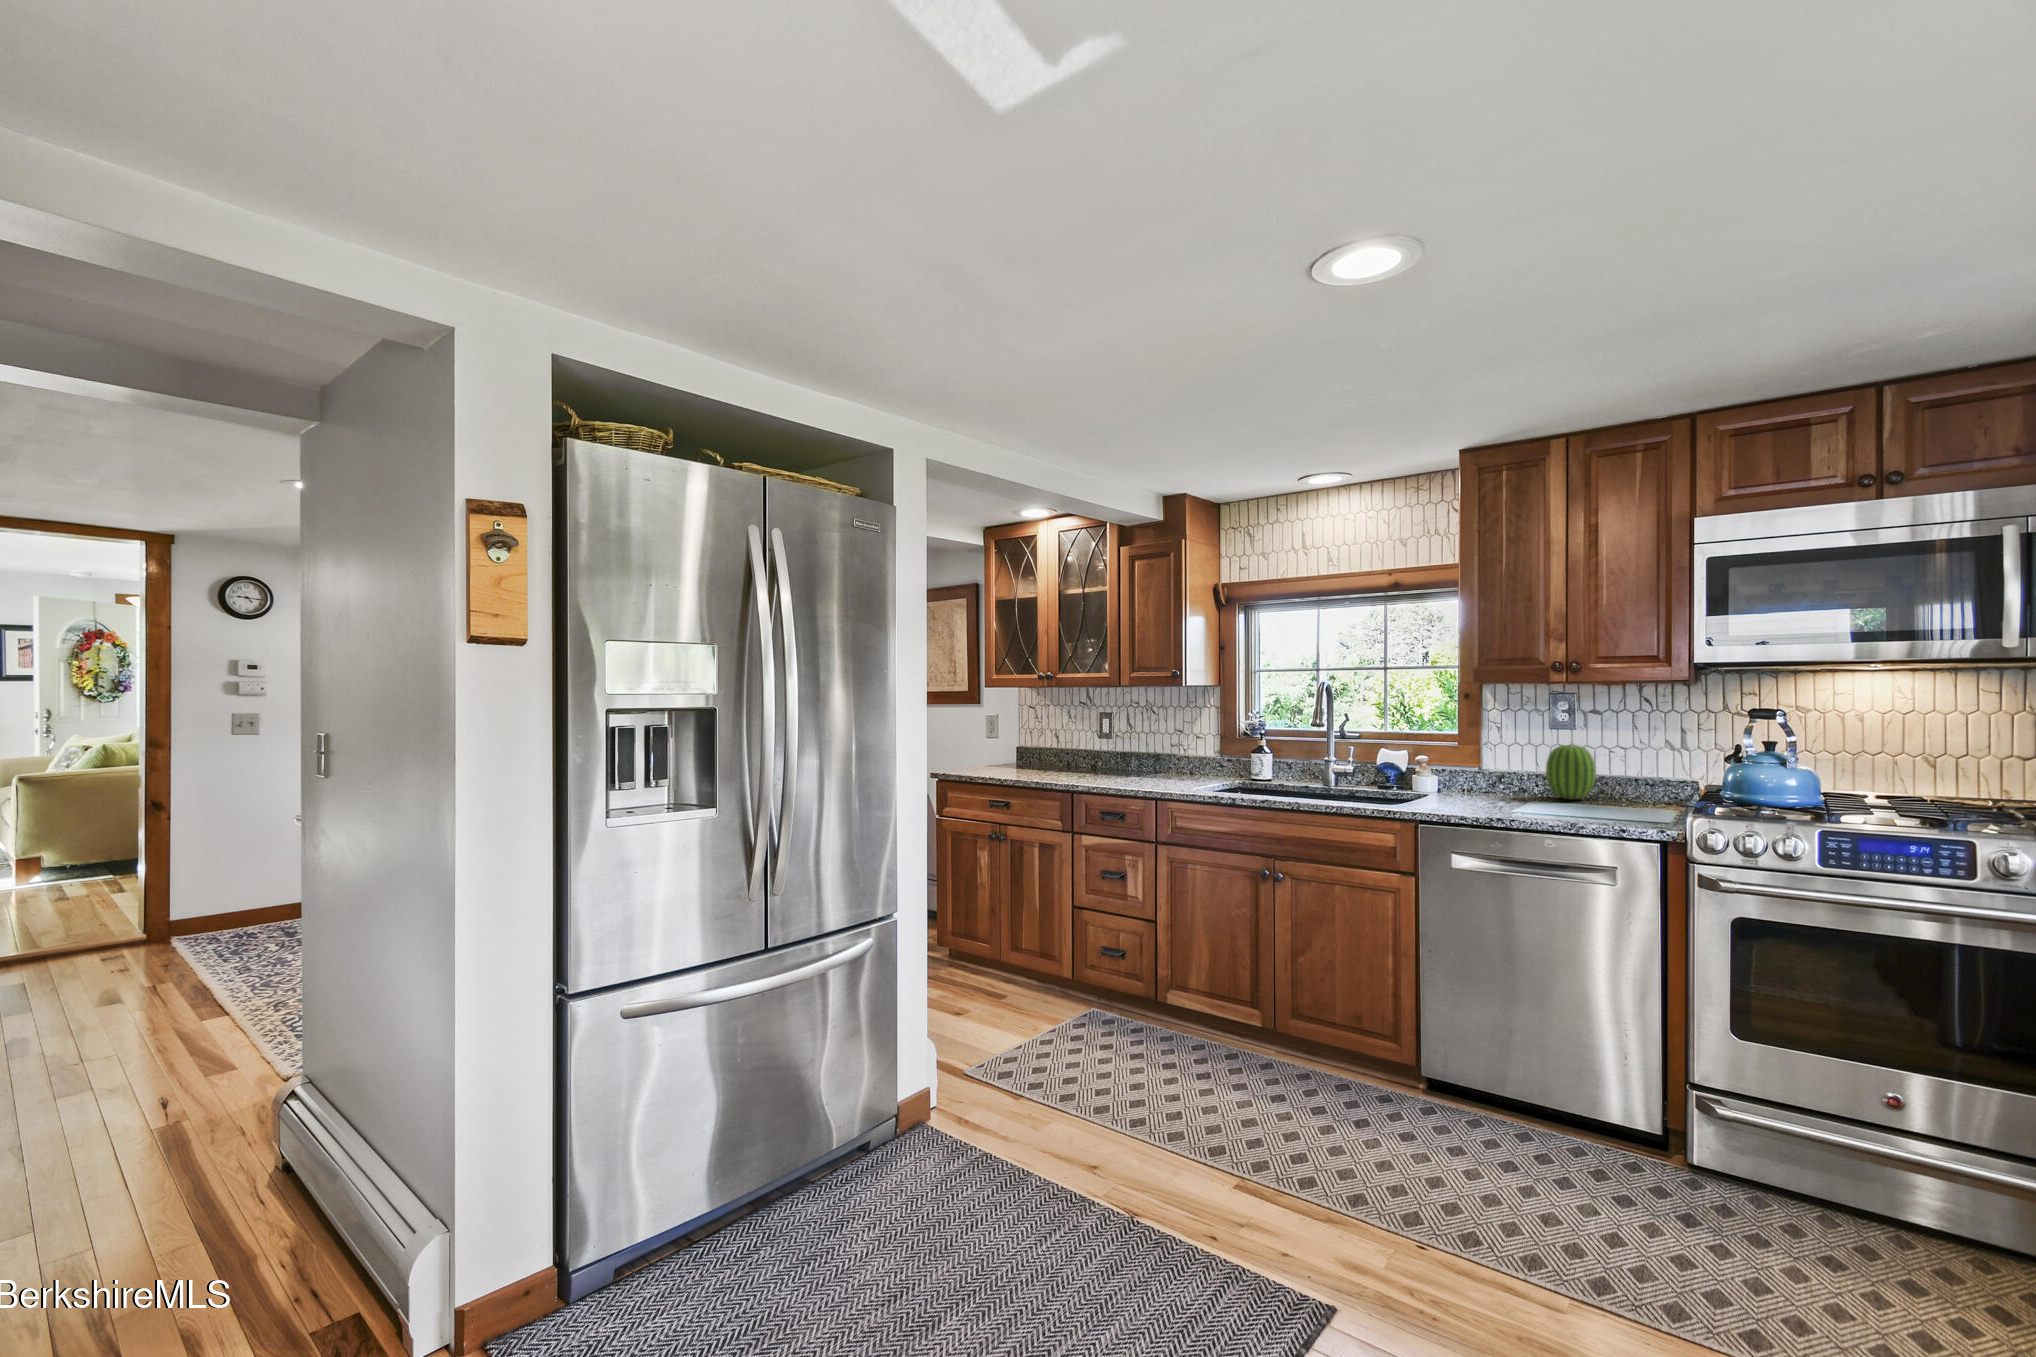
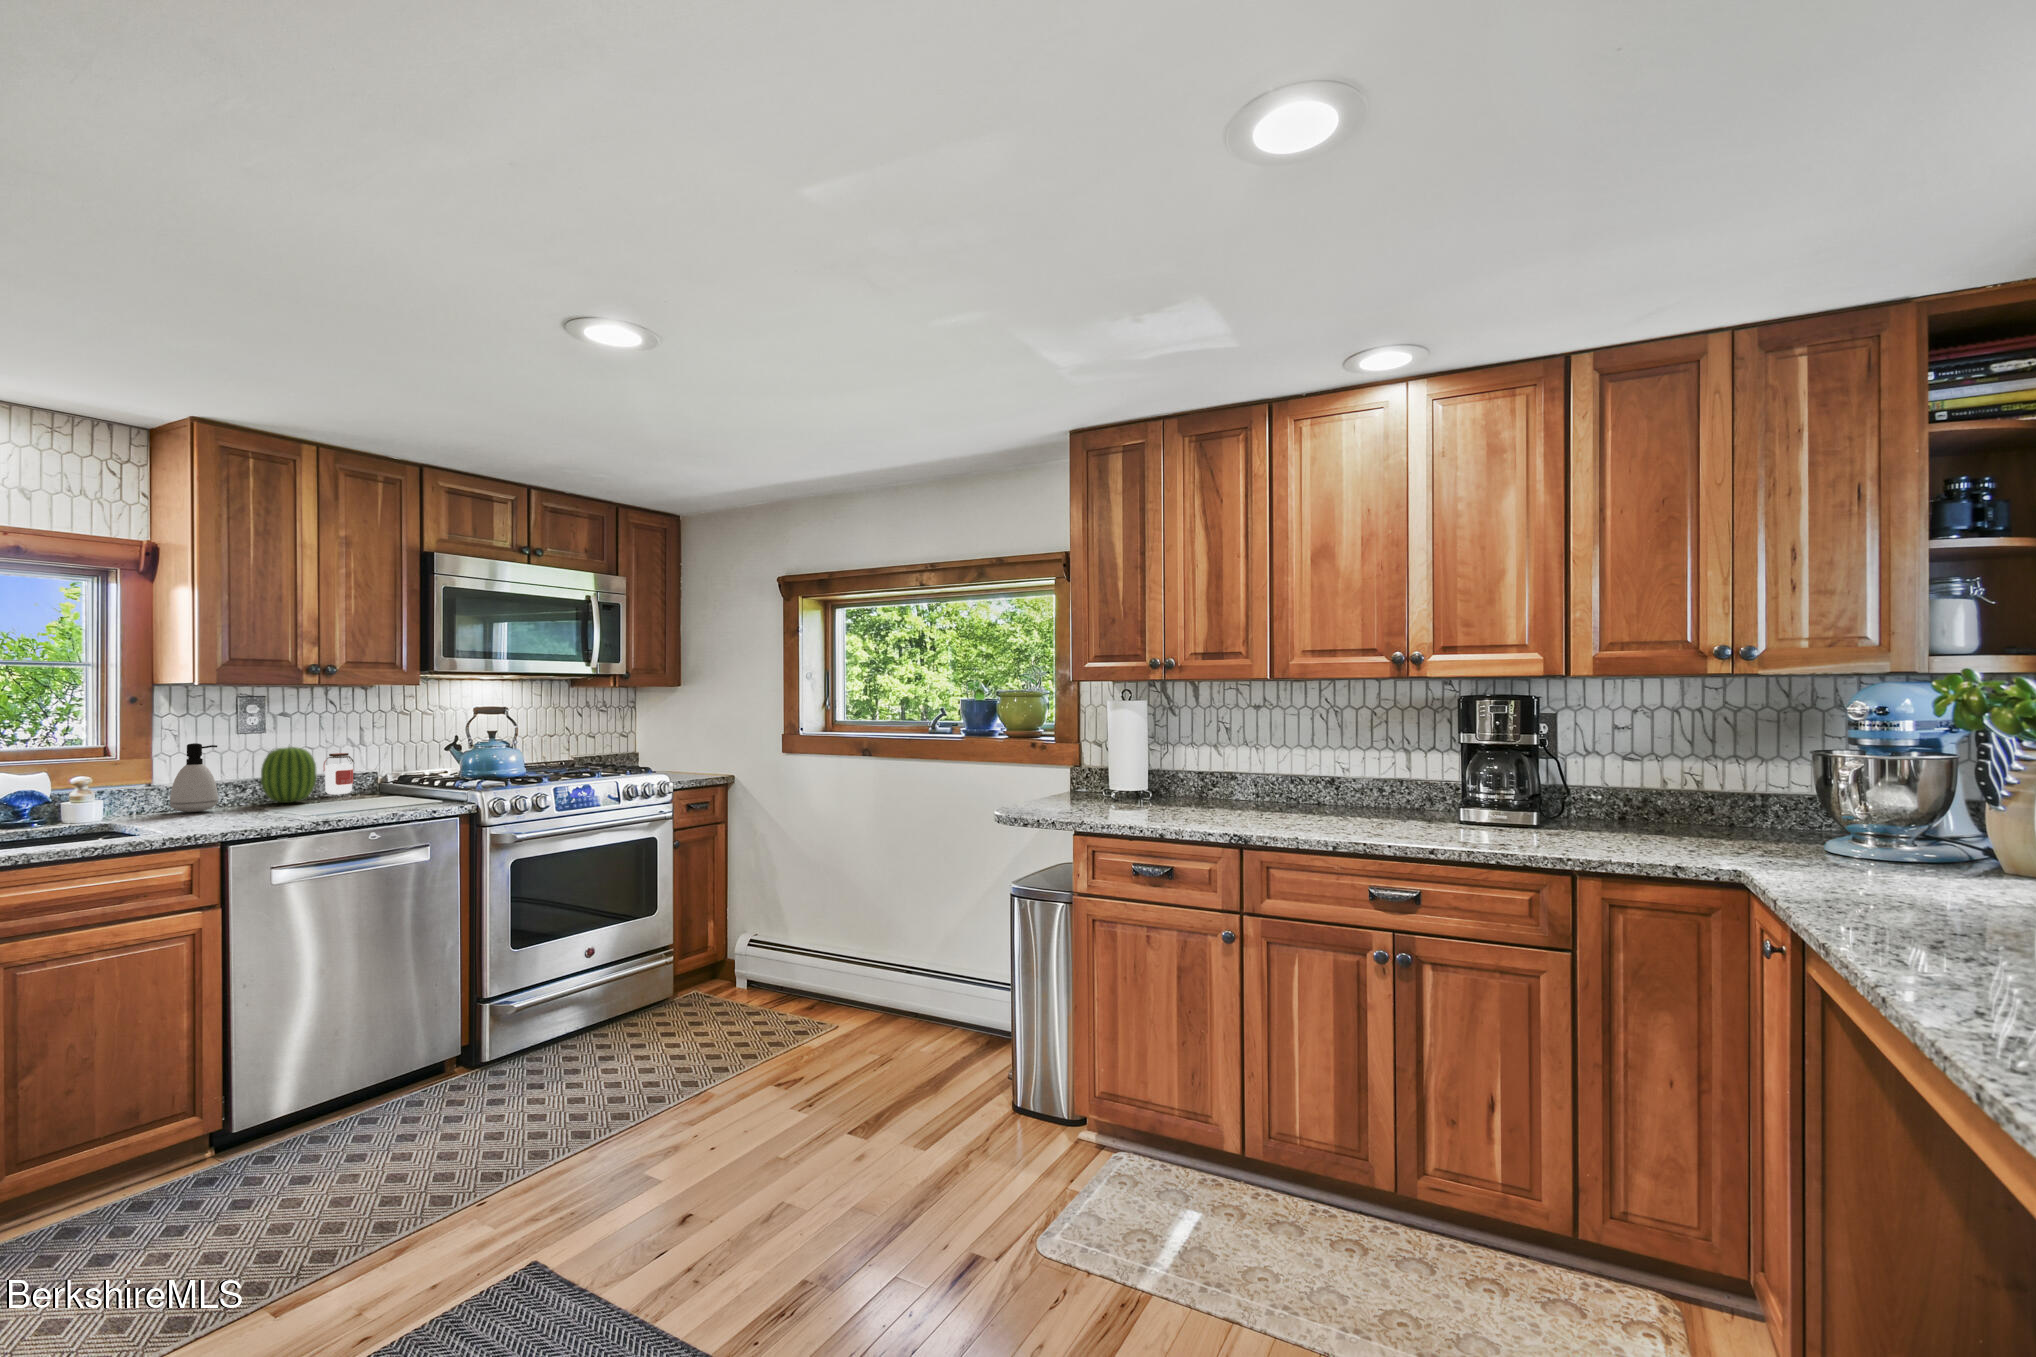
soap dispenser: none [1470,734,1506,794] -> present [170,743,218,812]
jar: none [1629,756,1659,801] -> present [323,753,354,794]

